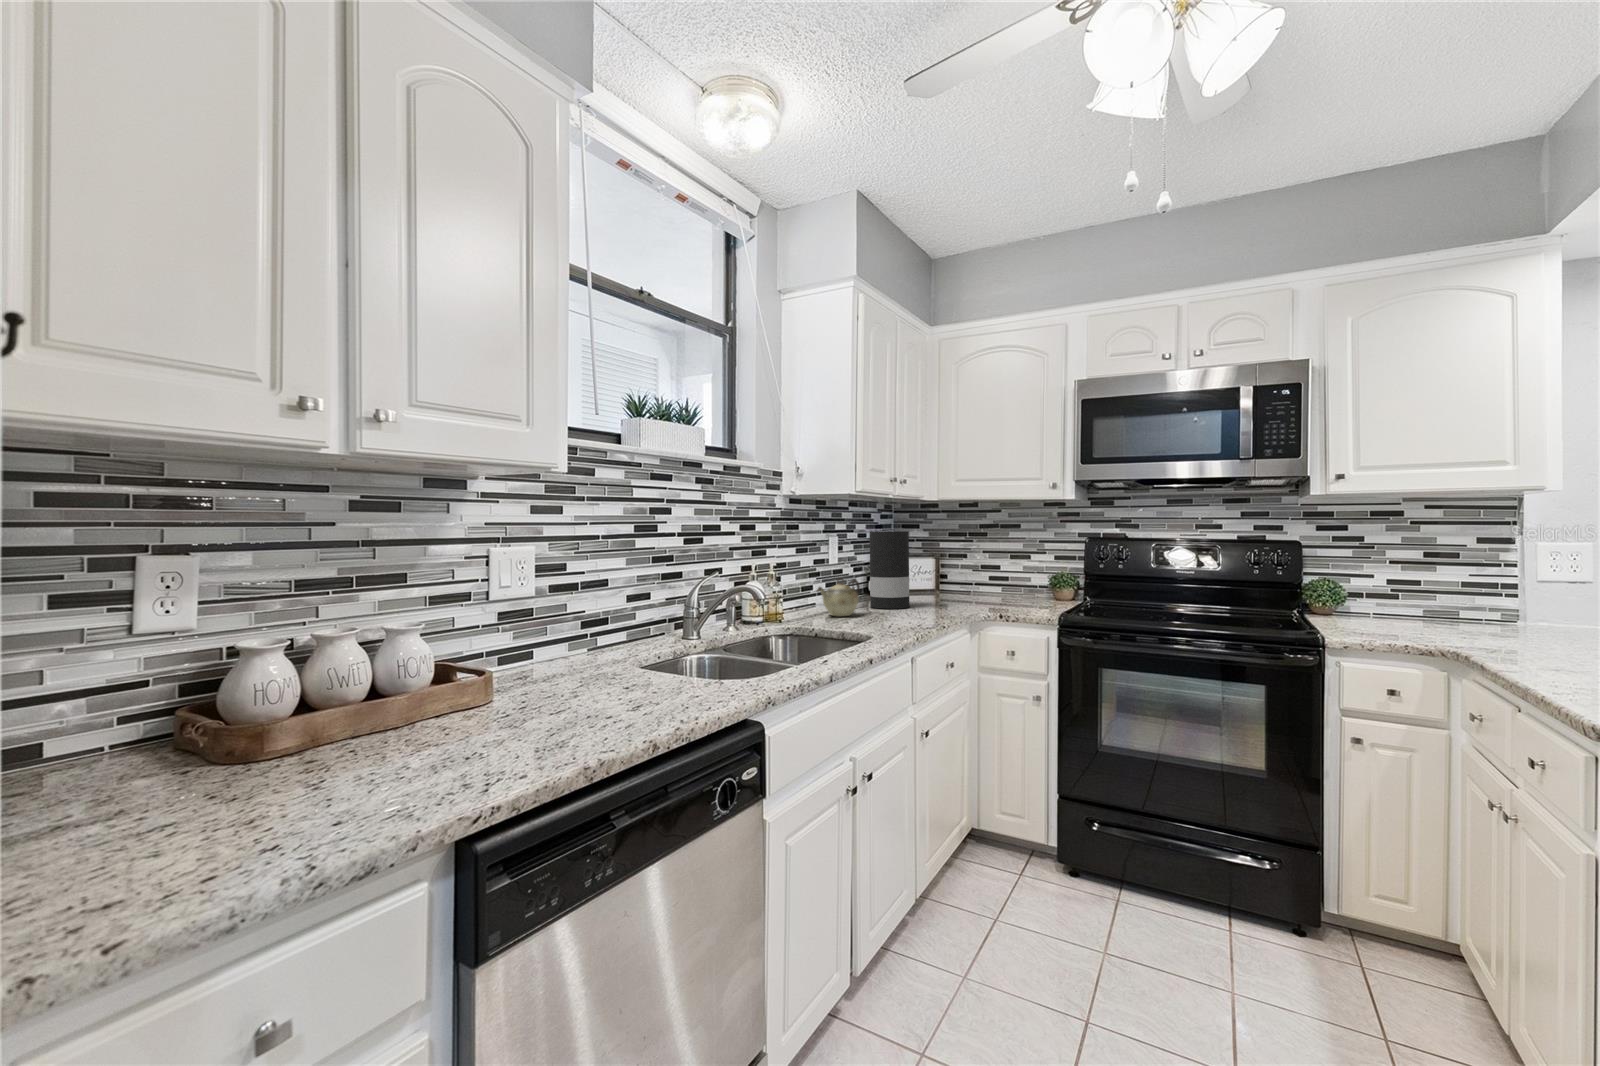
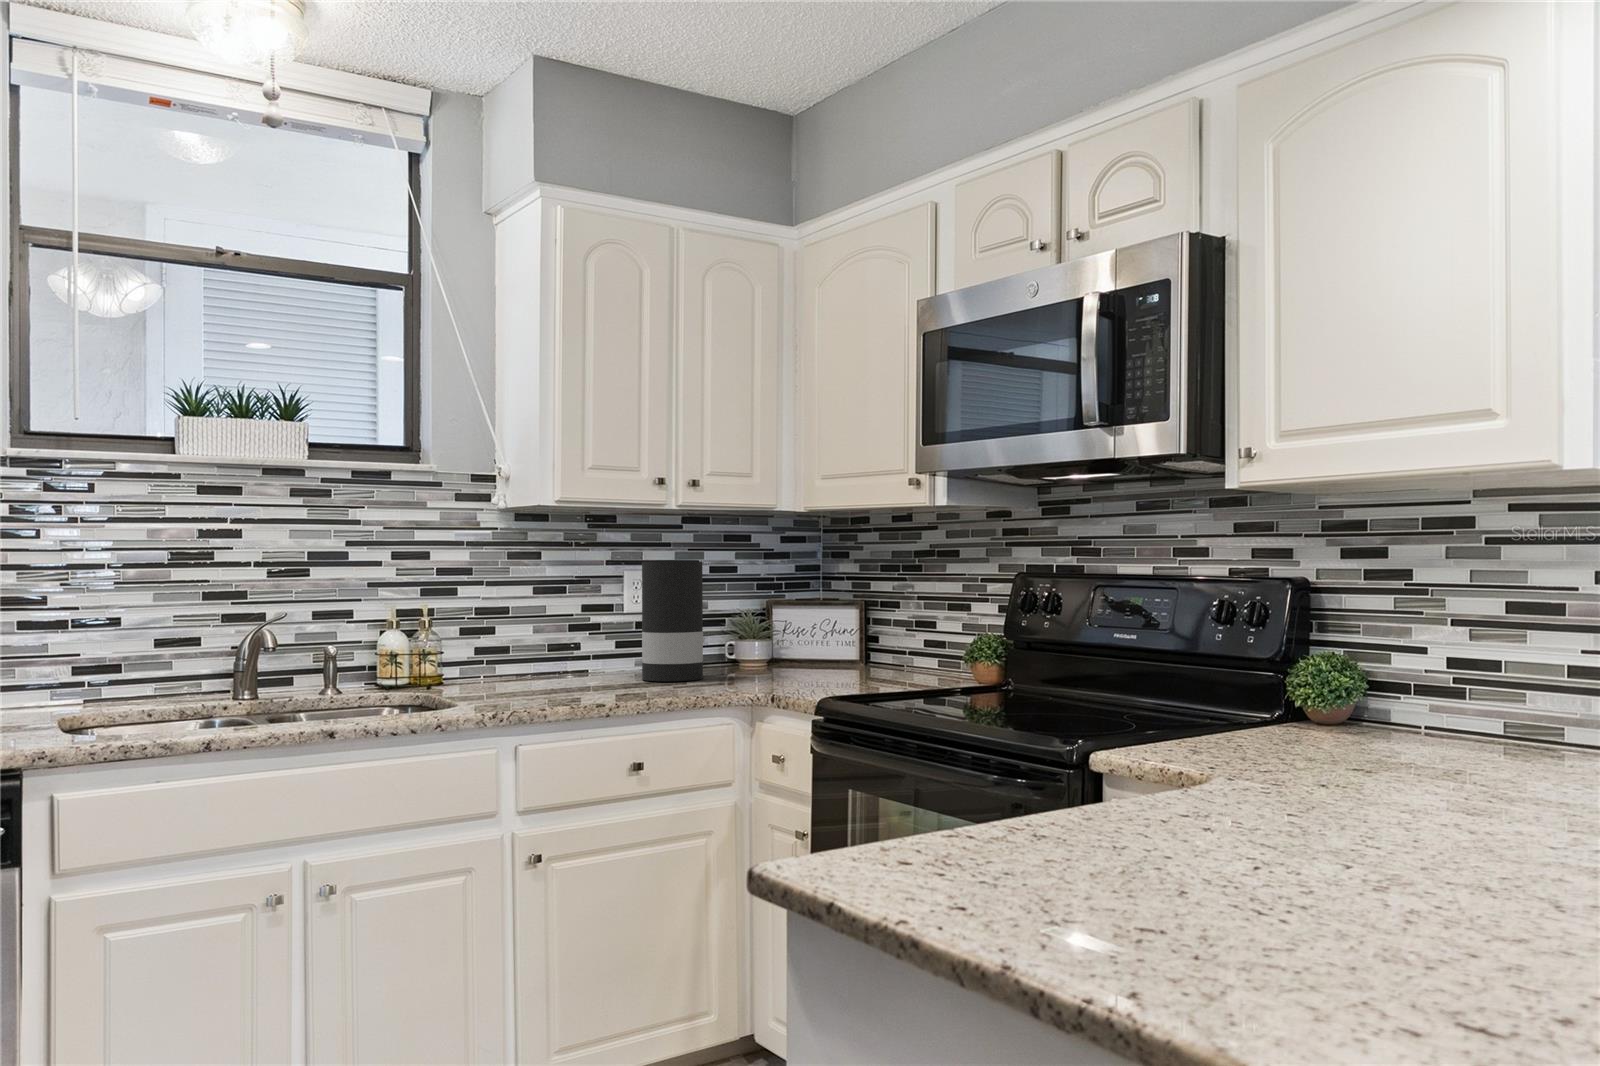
teapot: present [817,578,860,616] -> none [499,630,590,687]

